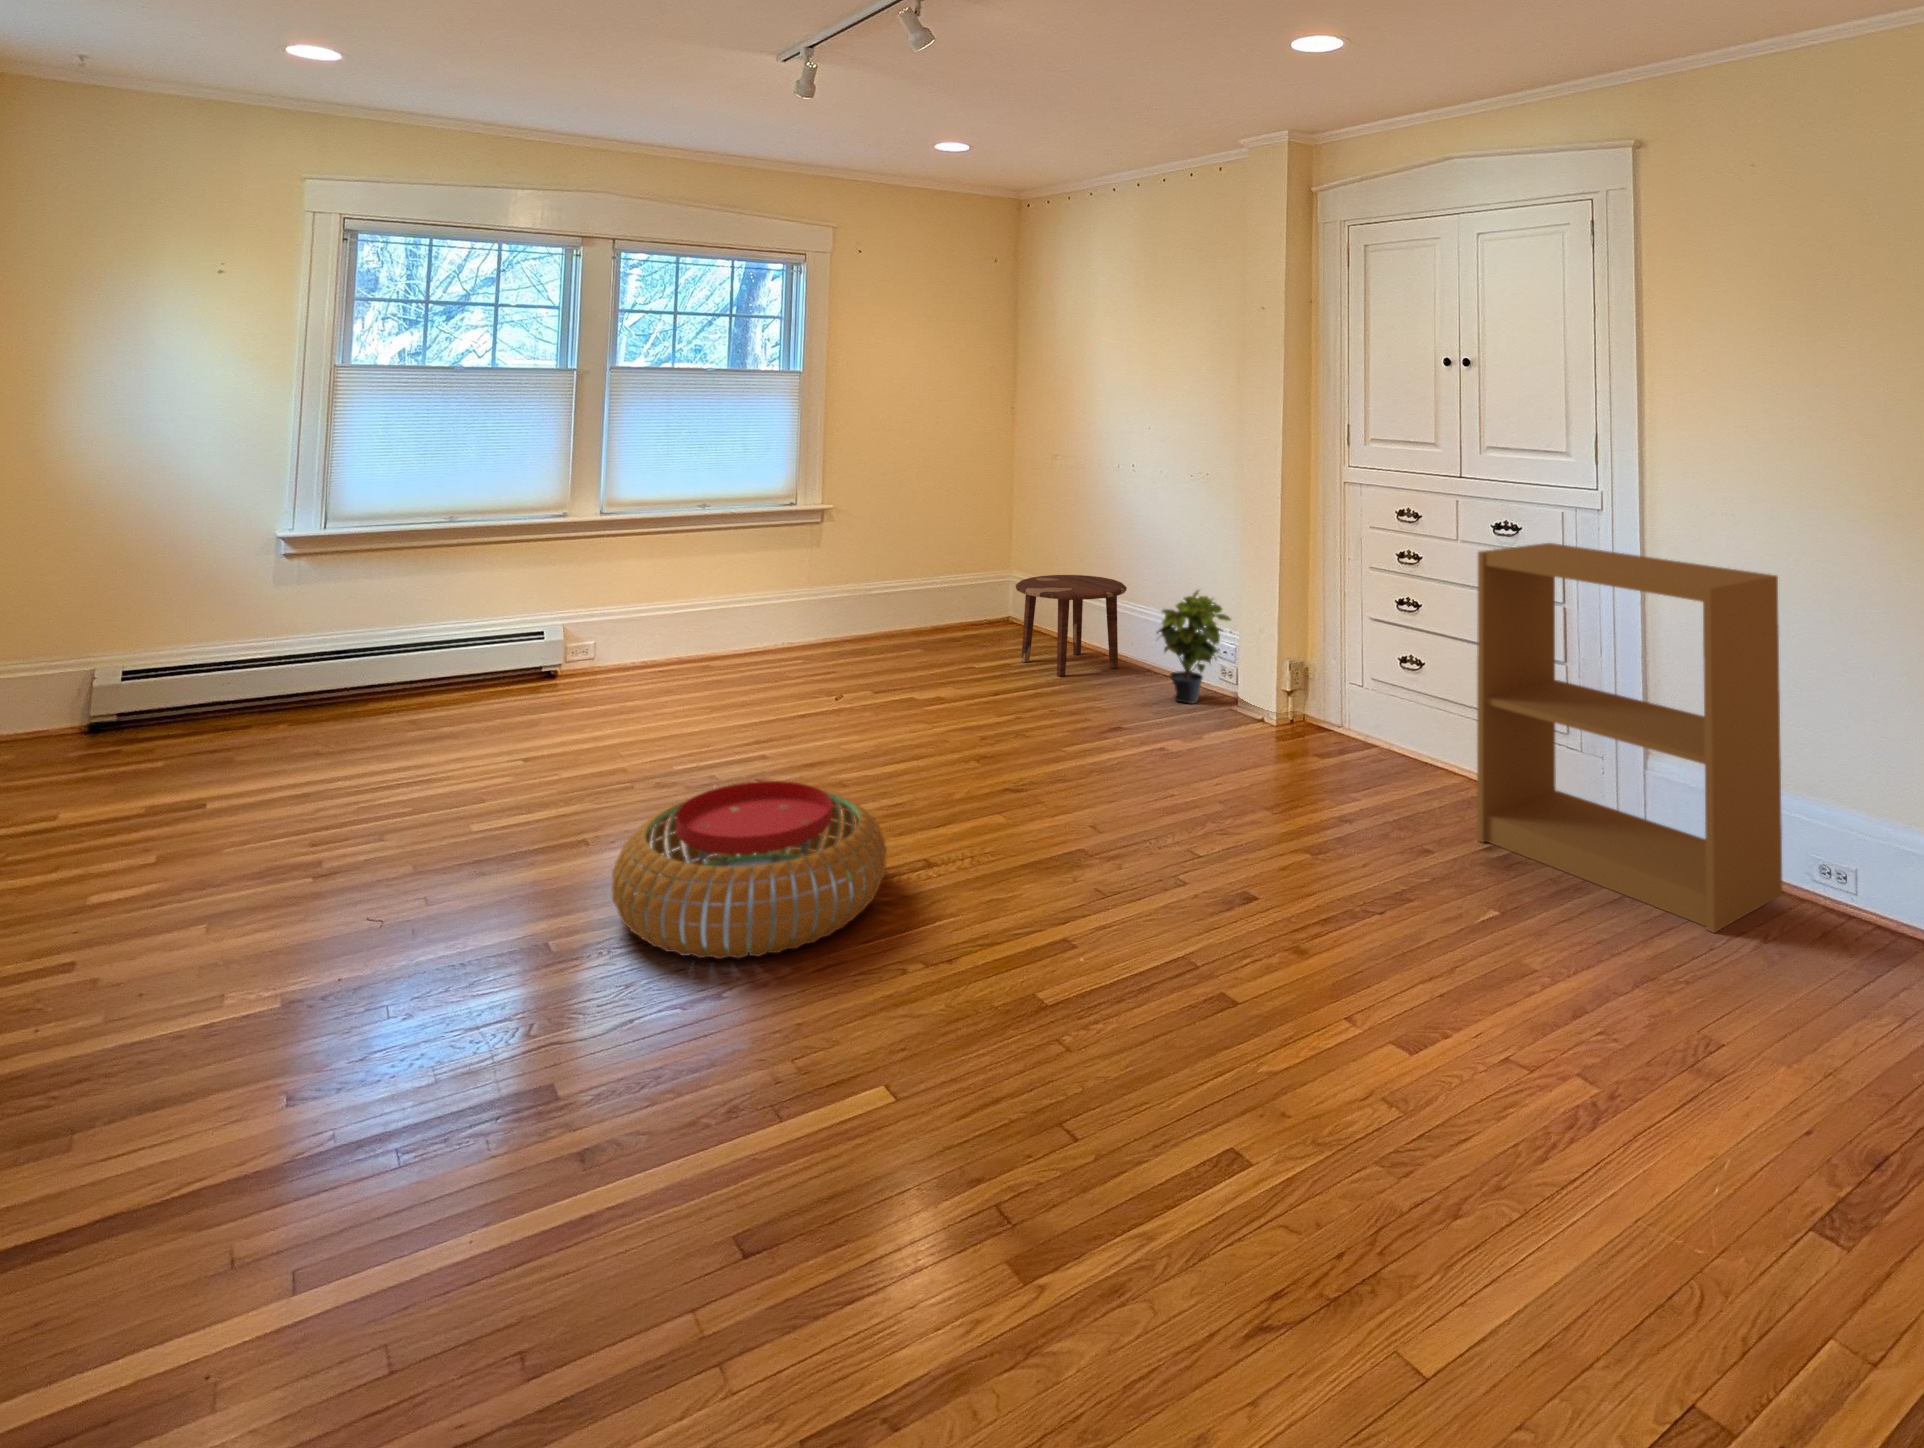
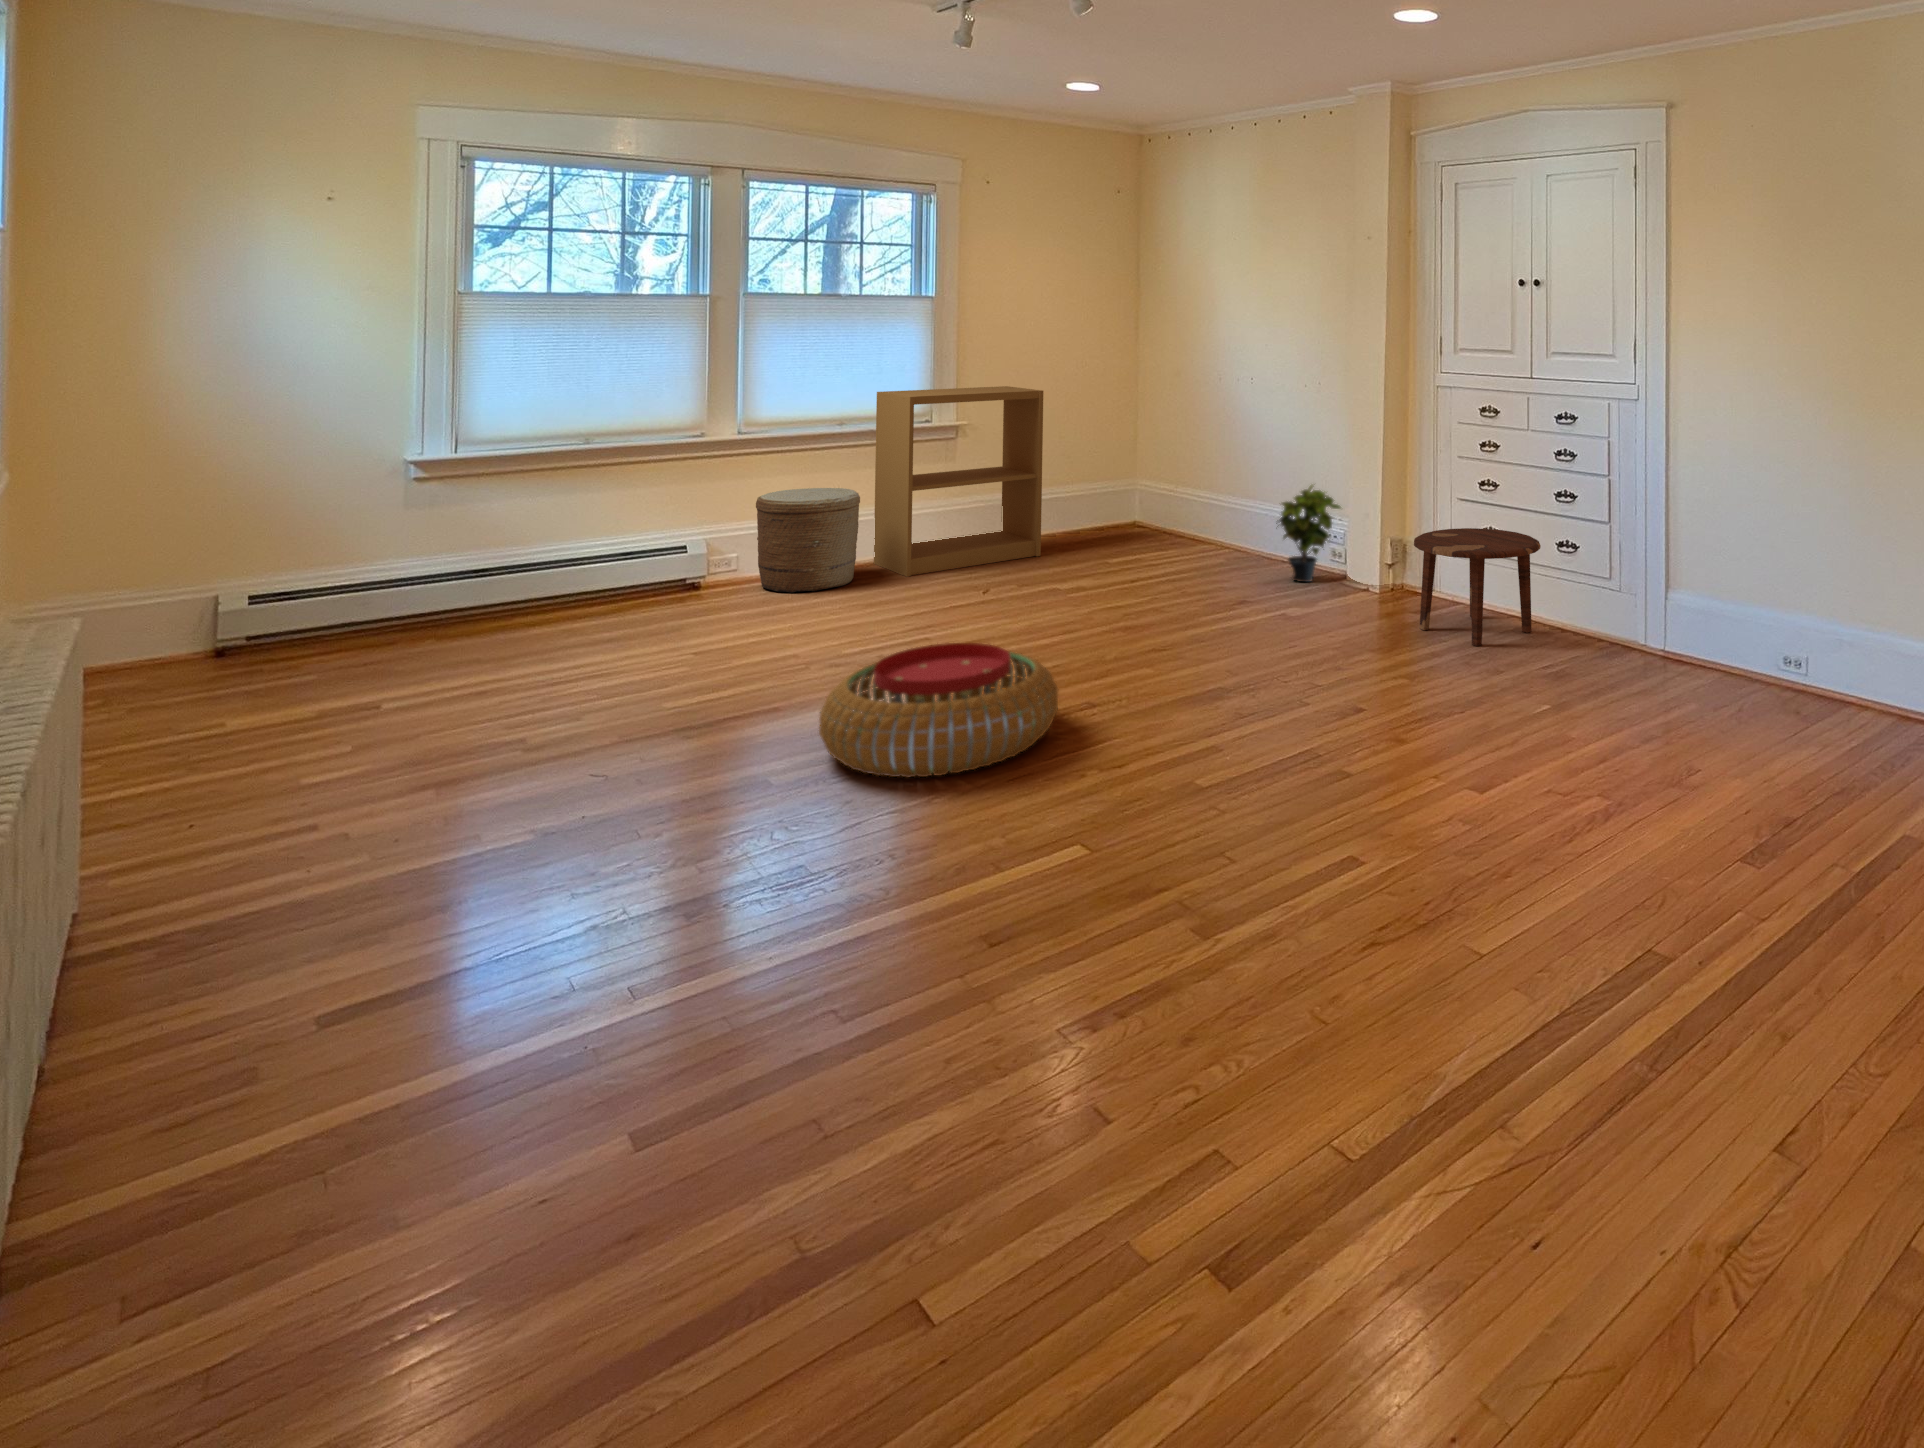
bookshelf: present [1477,543,1783,932] -> present [874,386,1043,577]
woven basket: none [614,573,719,688] -> present [756,488,860,593]
side table: present [1016,575,1127,676] -> present [1414,528,1541,646]

